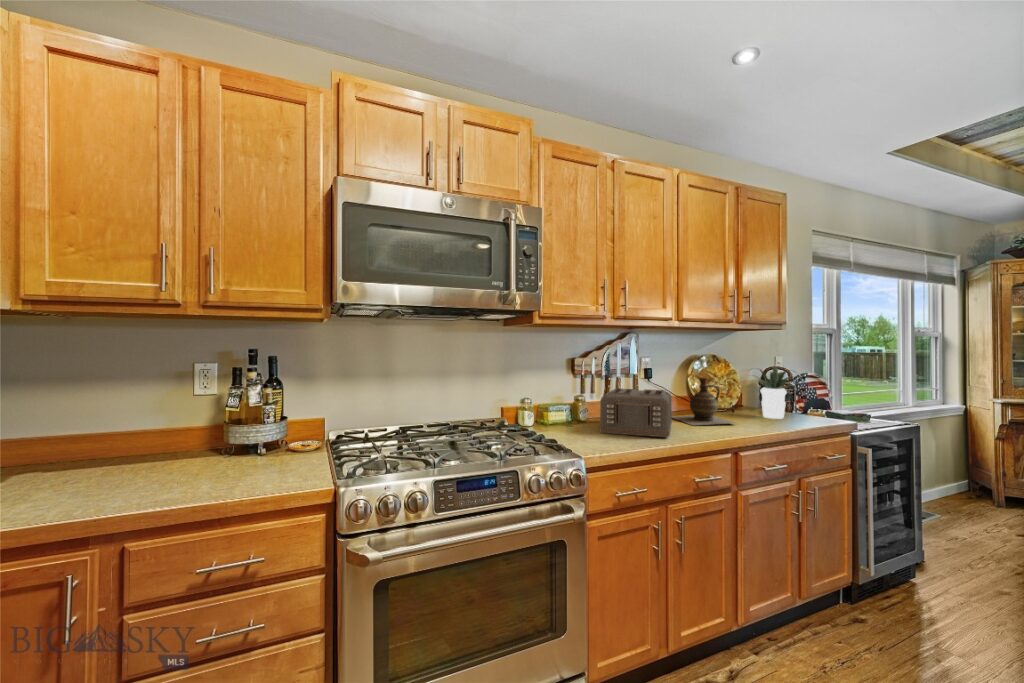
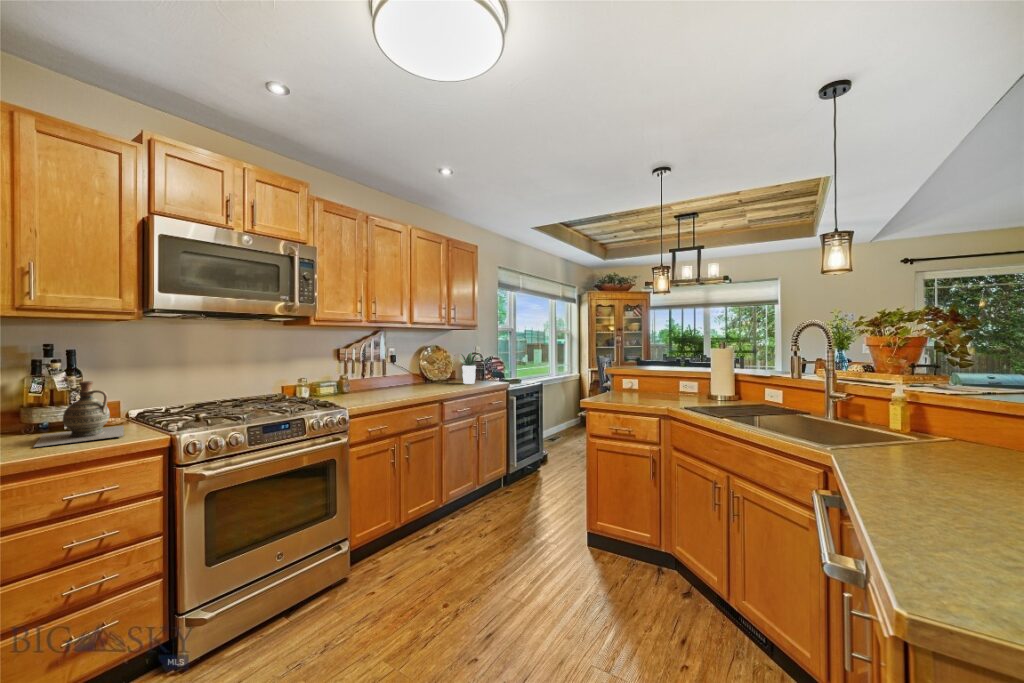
ceramic jug: present [672,378,735,425] -> present [34,381,124,447]
toaster: present [599,388,672,437] -> none [358,368,406,397]

